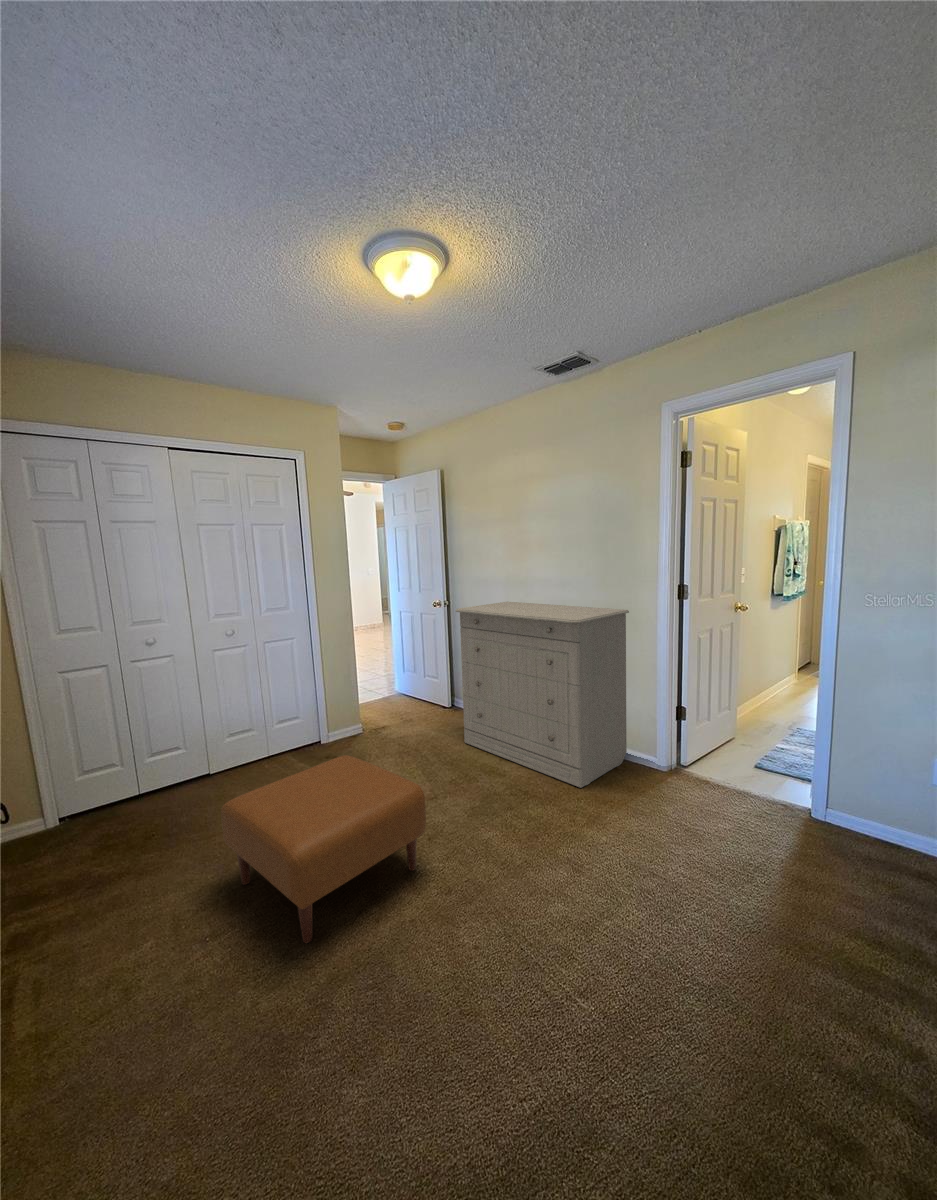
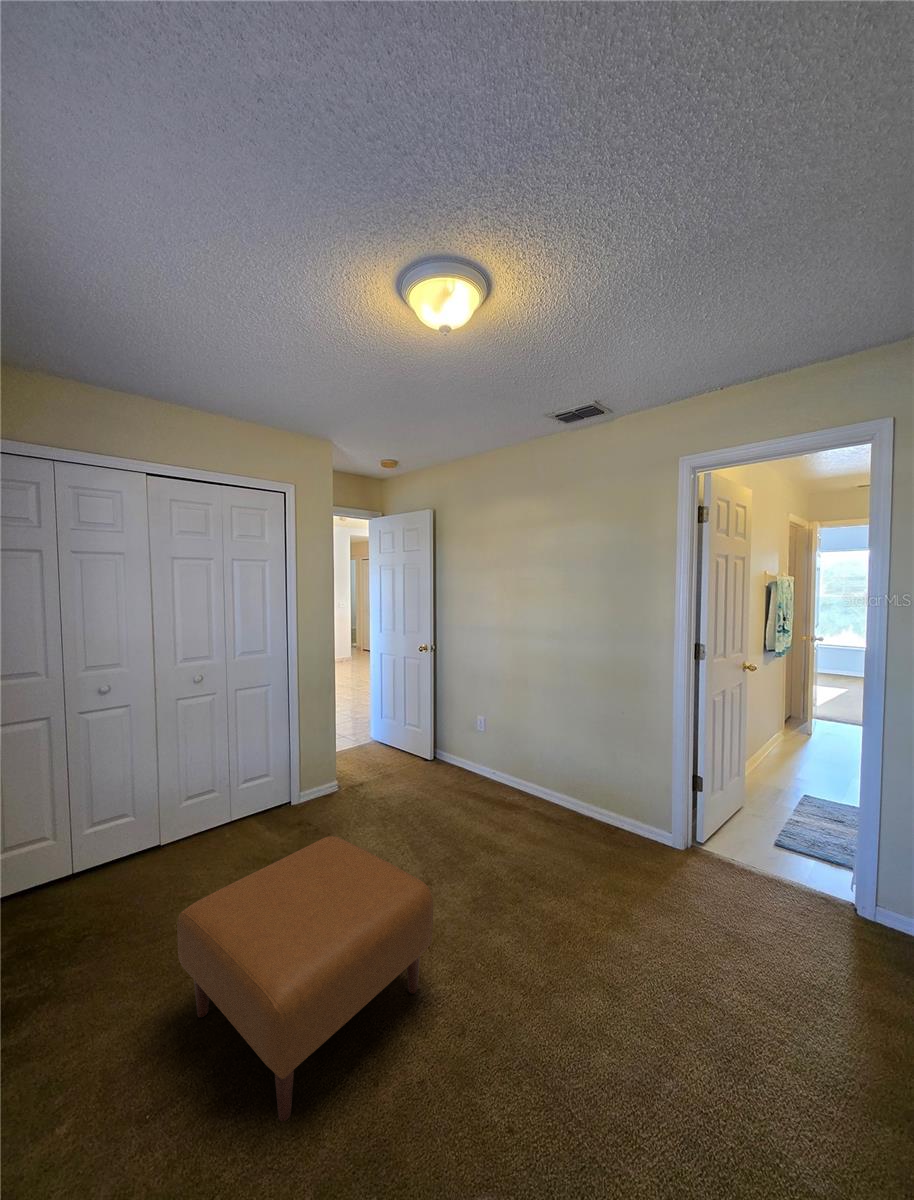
dresser: present [456,602,629,788] -> none [450,651,641,870]

